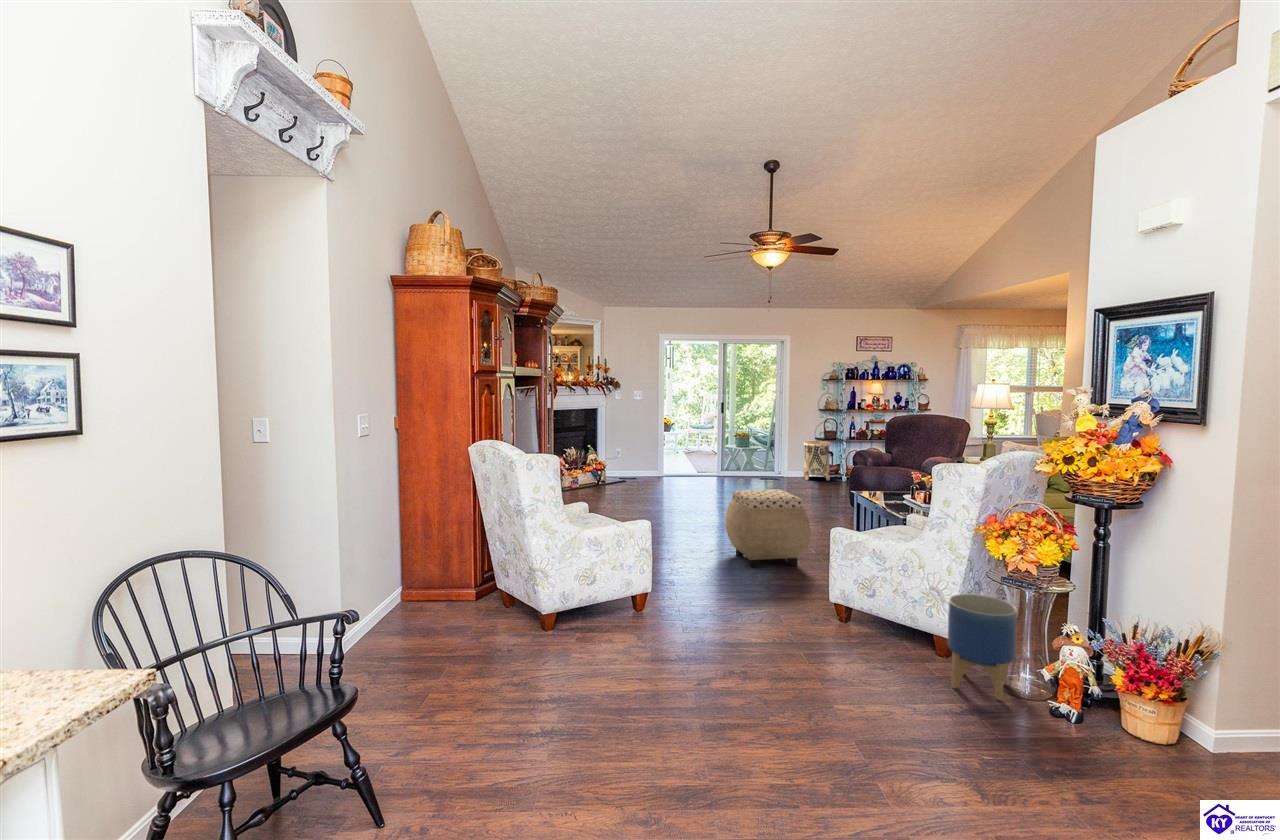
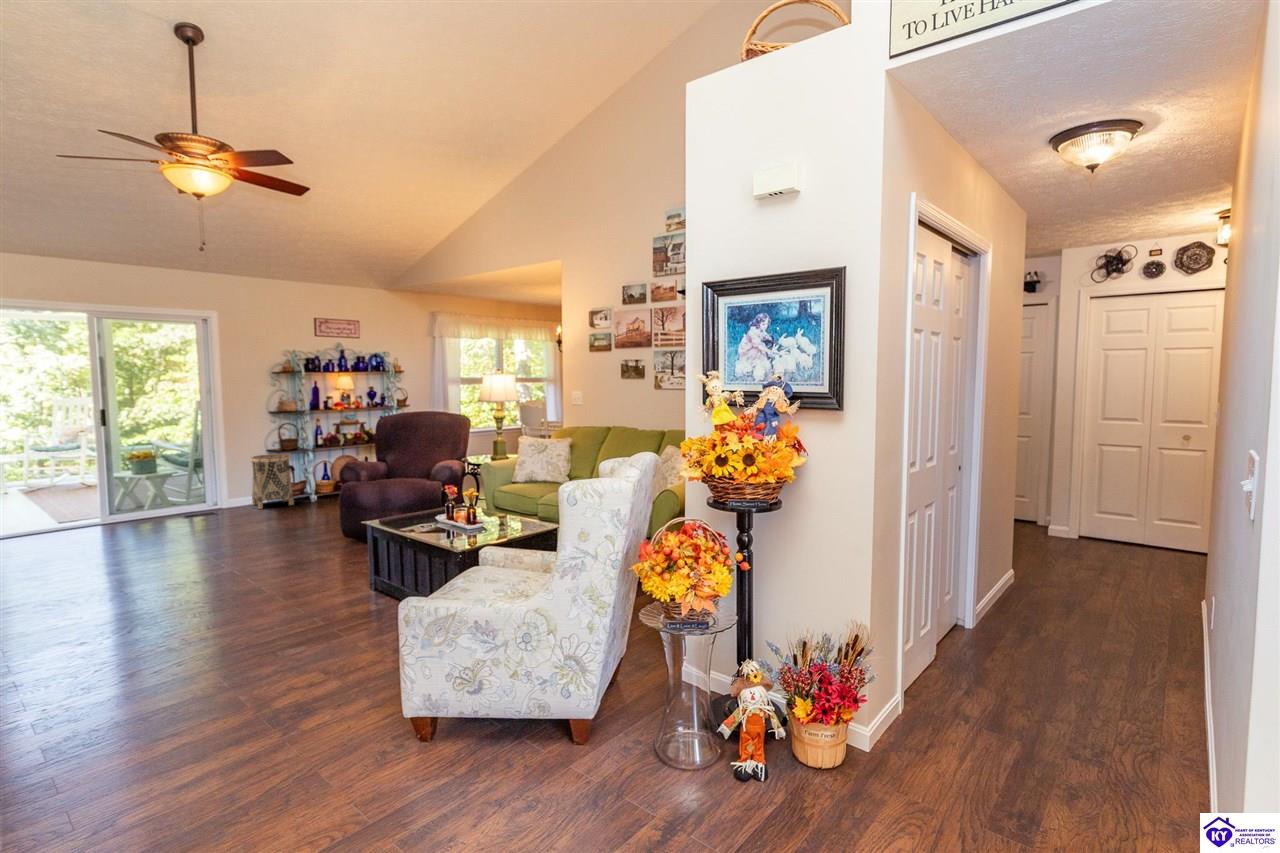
ottoman: present [725,489,811,568] -> none [155,543,326,690]
planter: present [948,594,1017,701] -> none [603,647,683,795]

